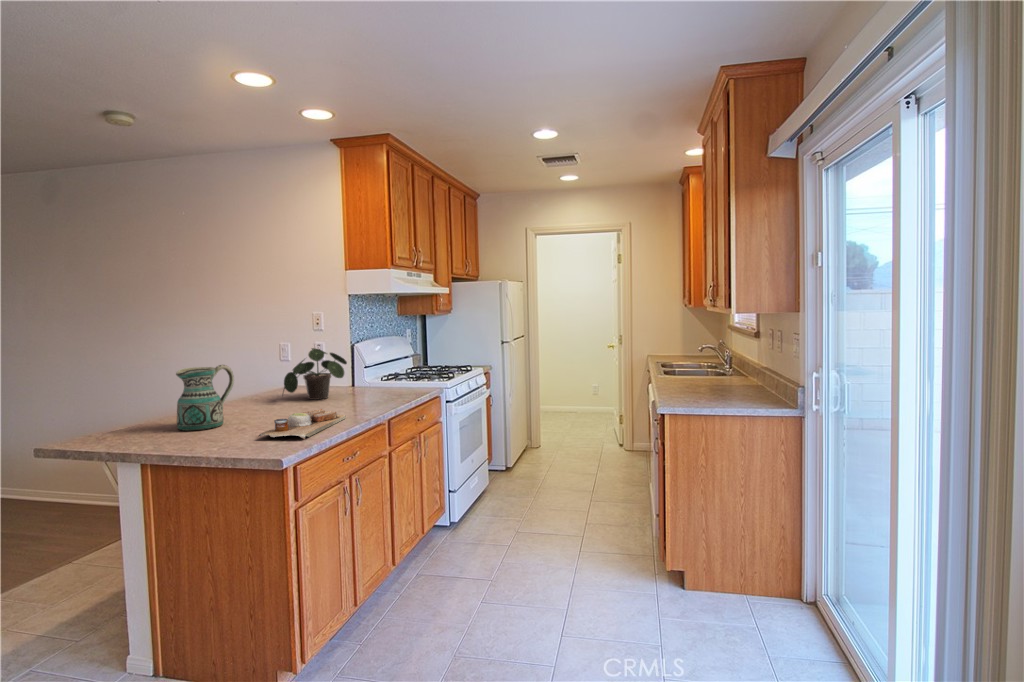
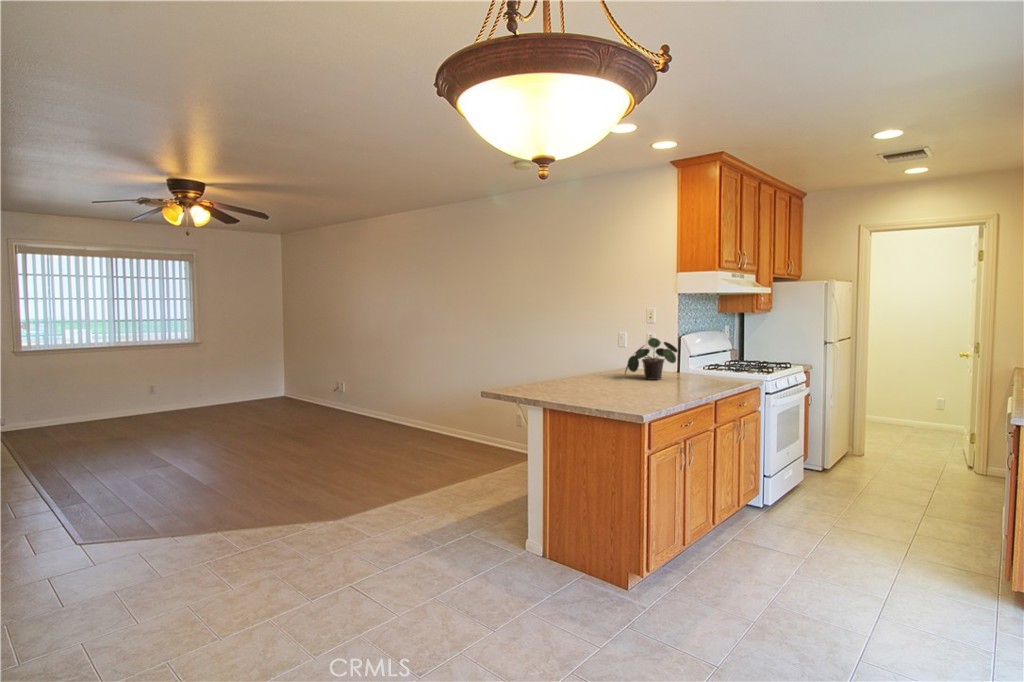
ceramic pitcher: present [176,365,234,431] -> none [560,345,597,392]
cutting board: present [259,409,346,439] -> none [620,385,681,405]

